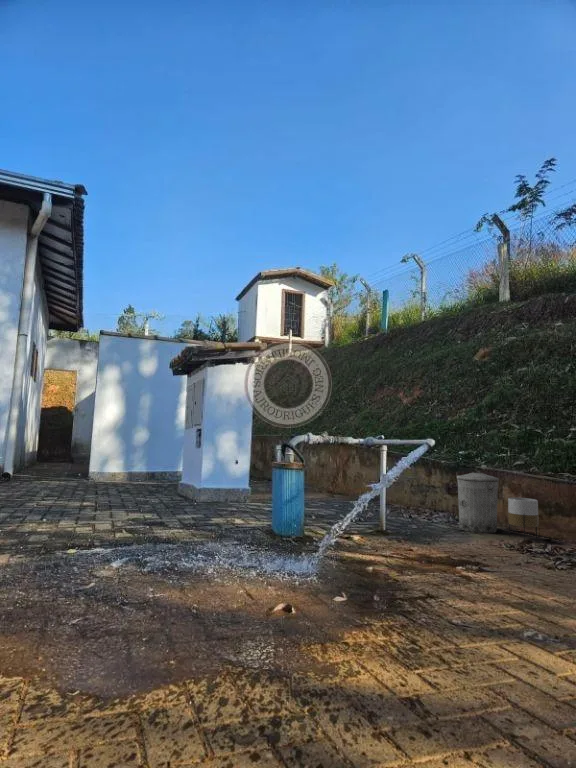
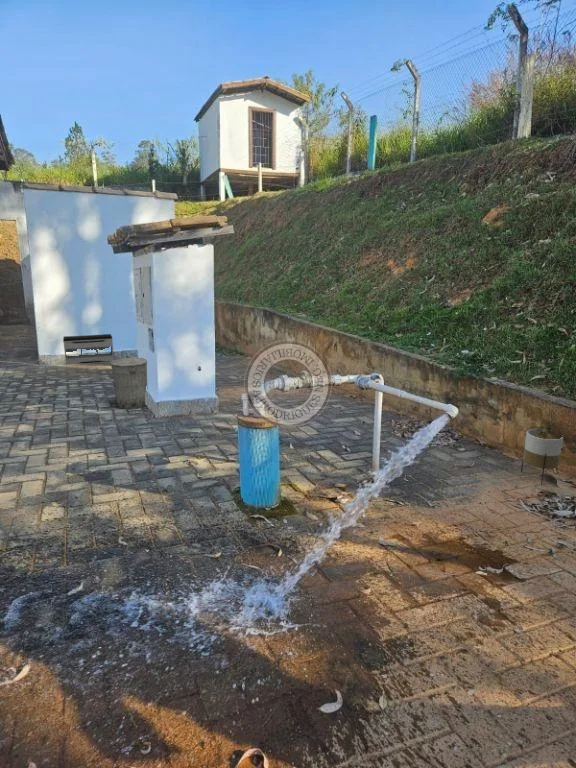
bench: none [111,456,155,480] -> present [63,334,114,364]
trash can: present [457,471,499,533] -> present [110,355,148,409]

